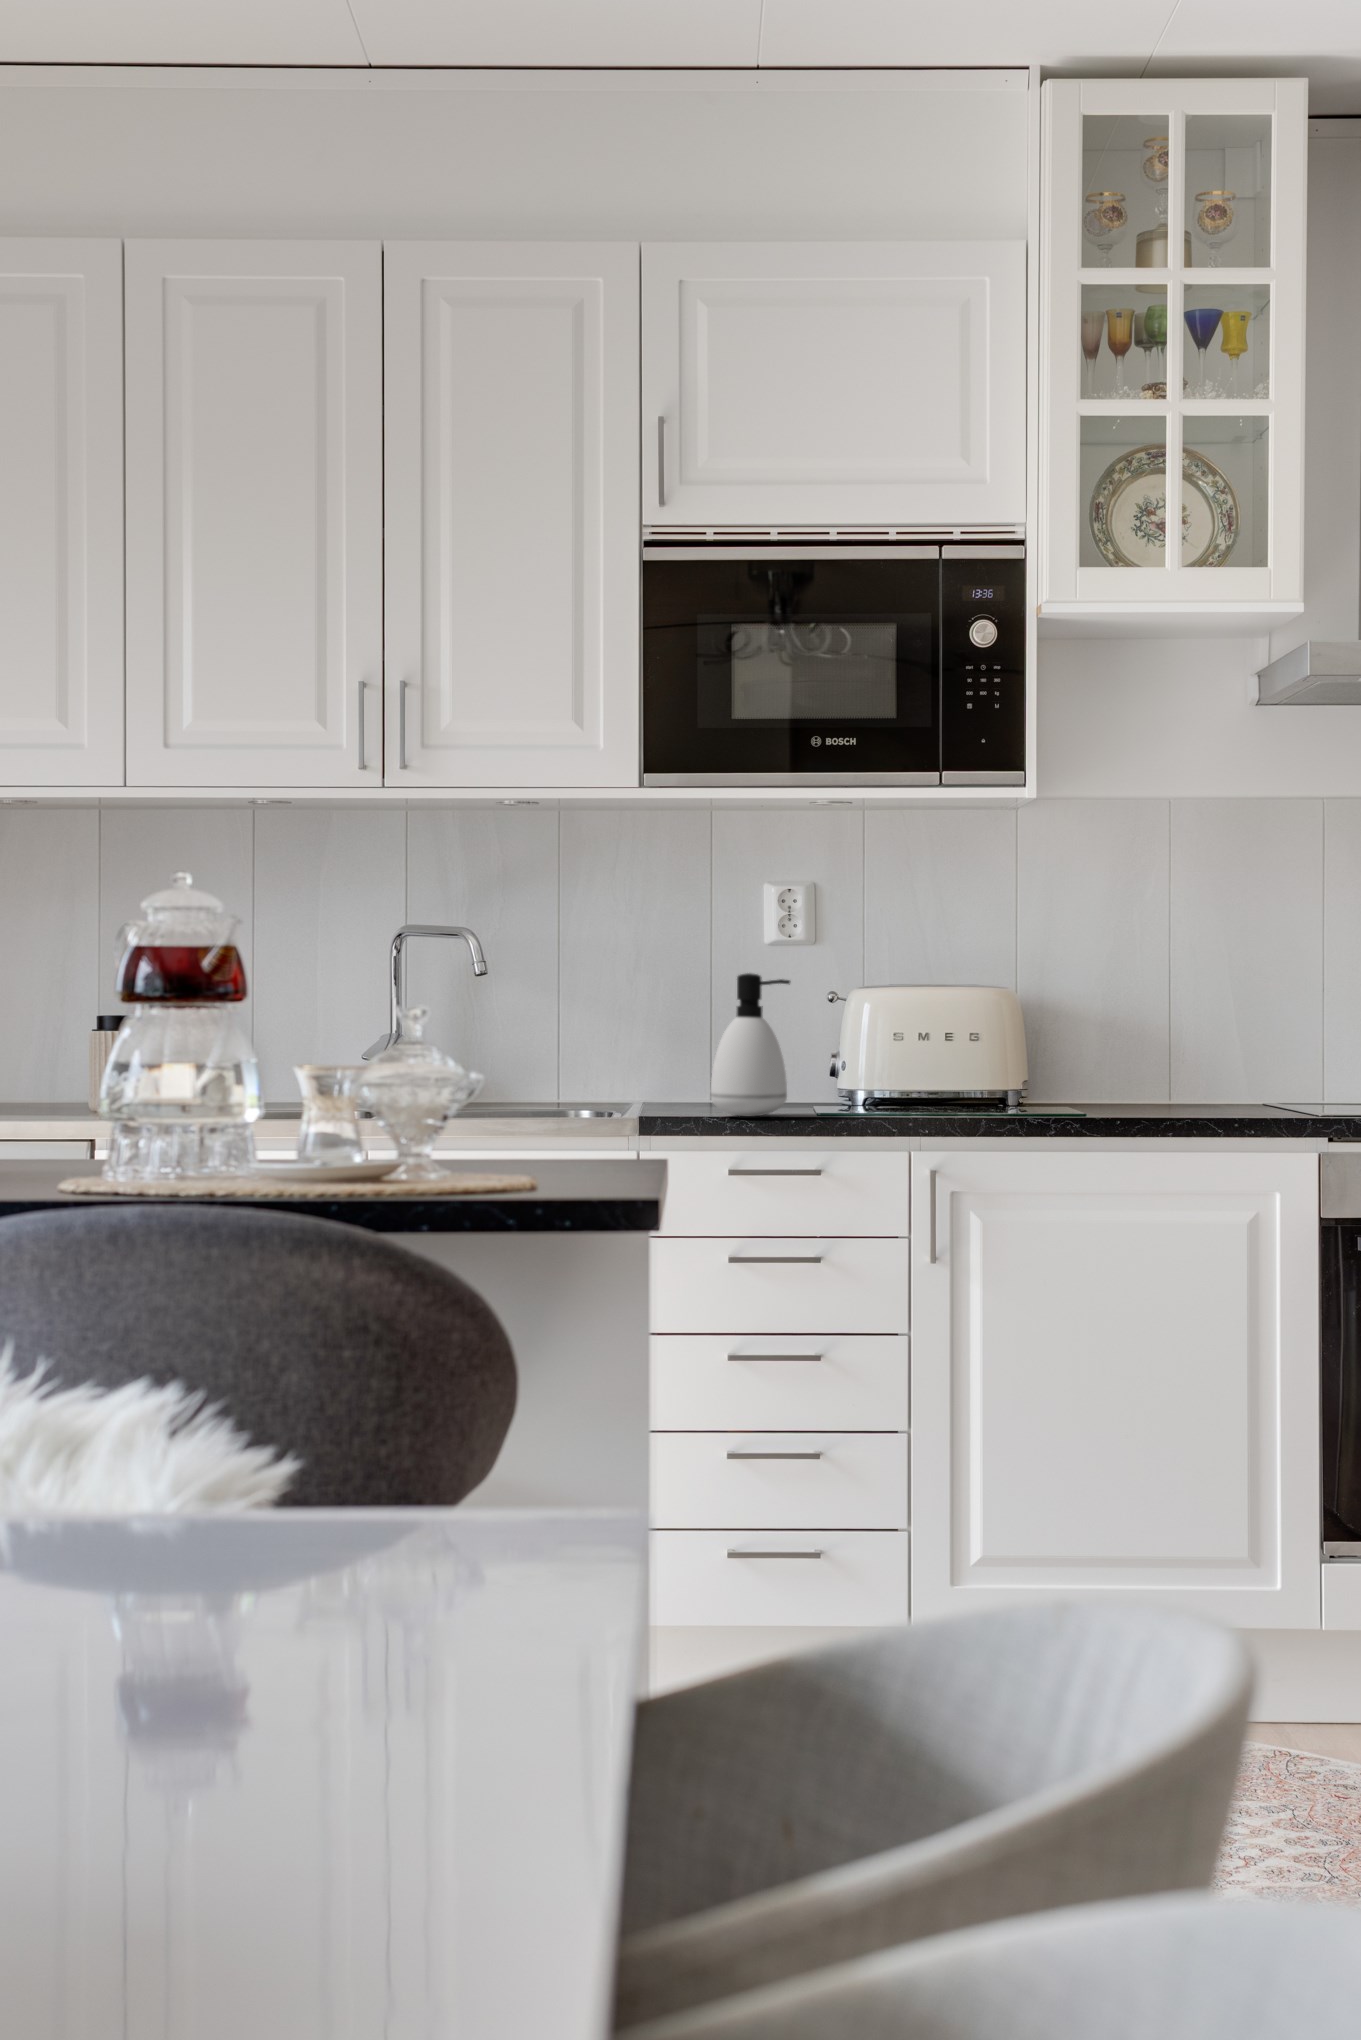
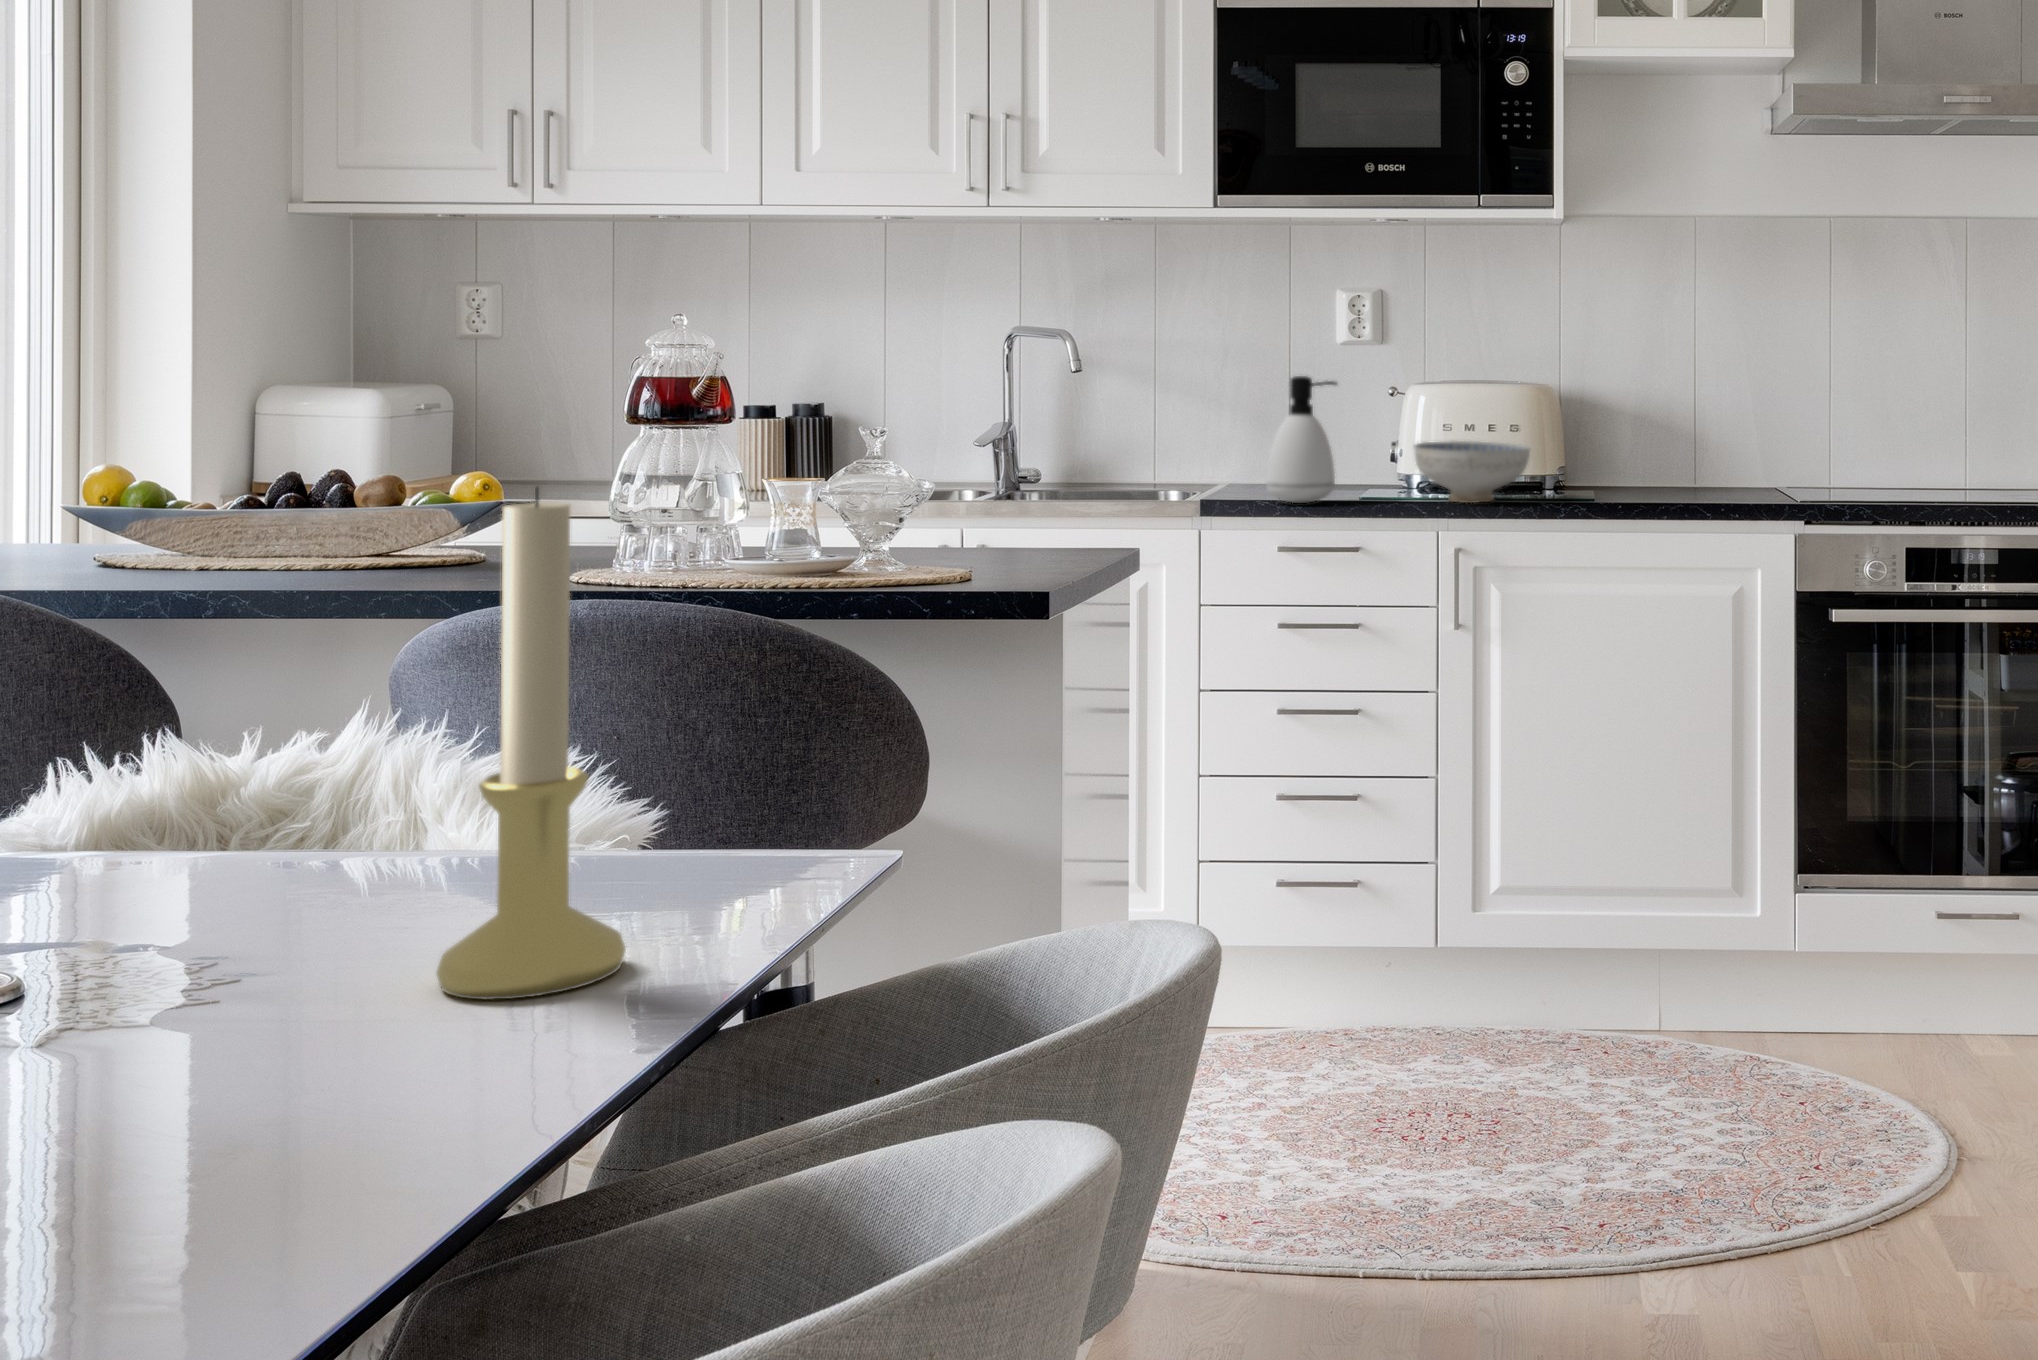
candle holder: none [215,1001,469,1773] -> present [437,487,626,1000]
ceramic bowl: none [874,1049,1007,1117] -> present [1414,441,1530,503]

